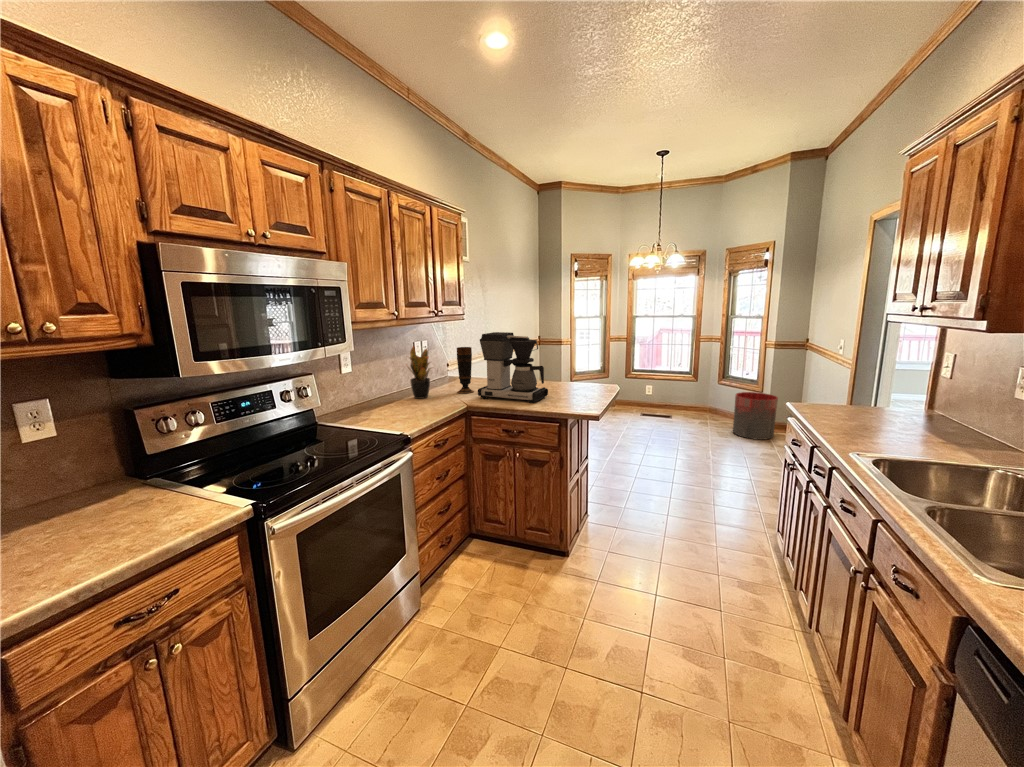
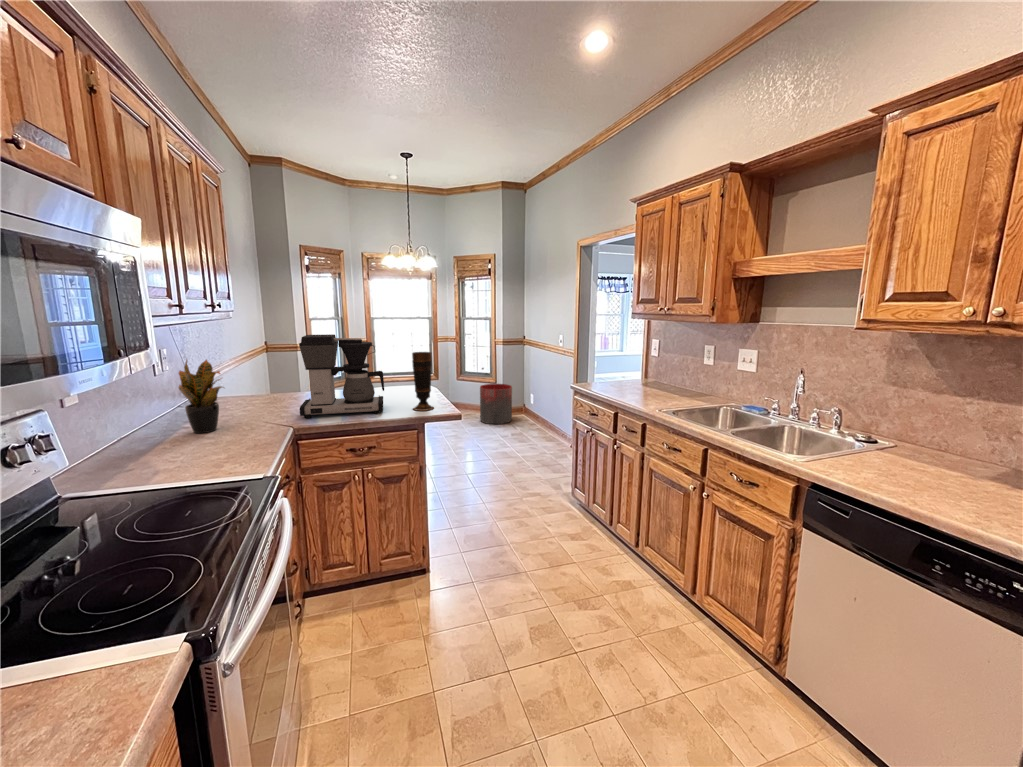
vase: present [457,347,474,394] -> present [412,352,434,411]

